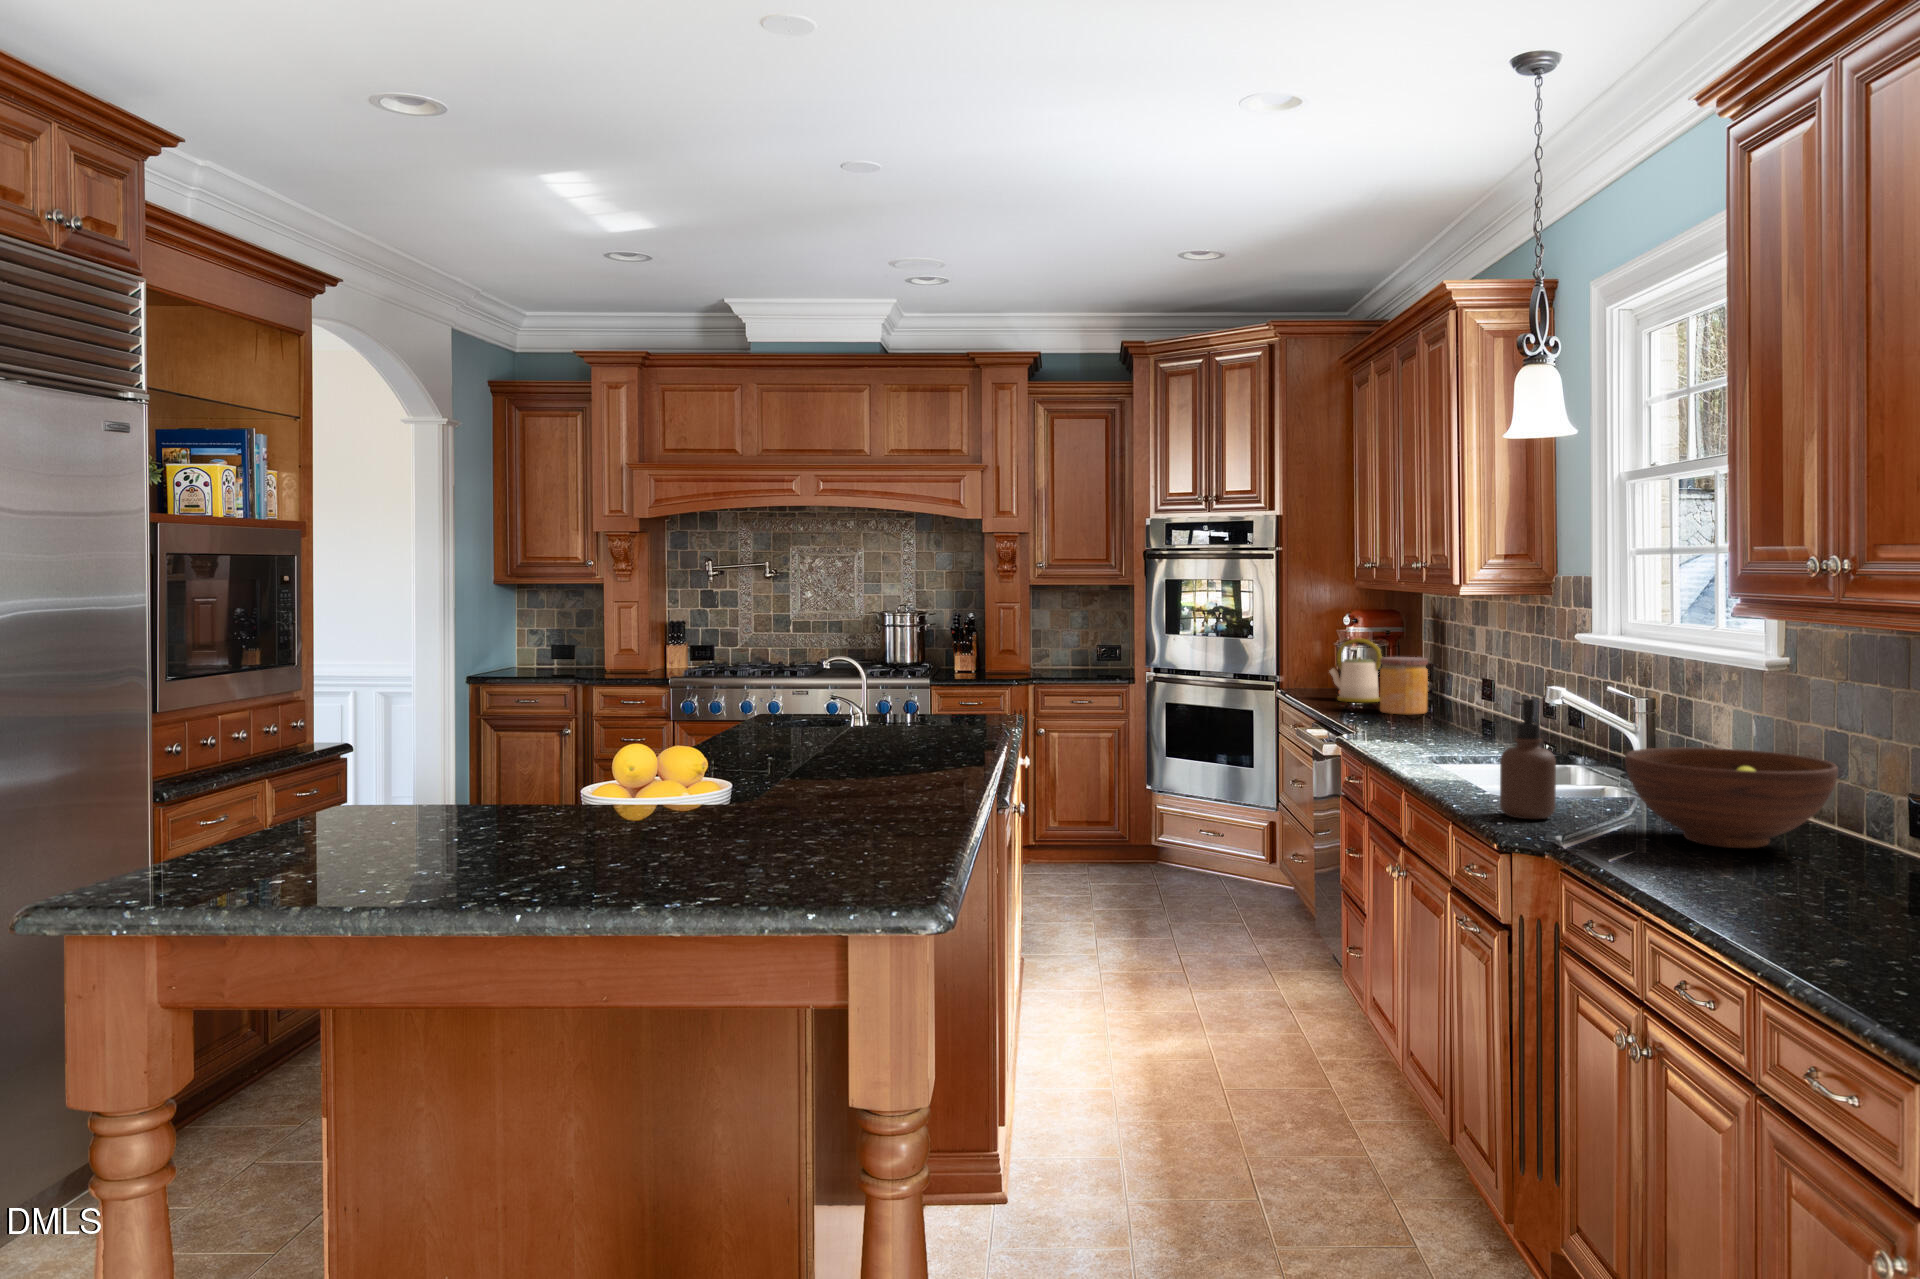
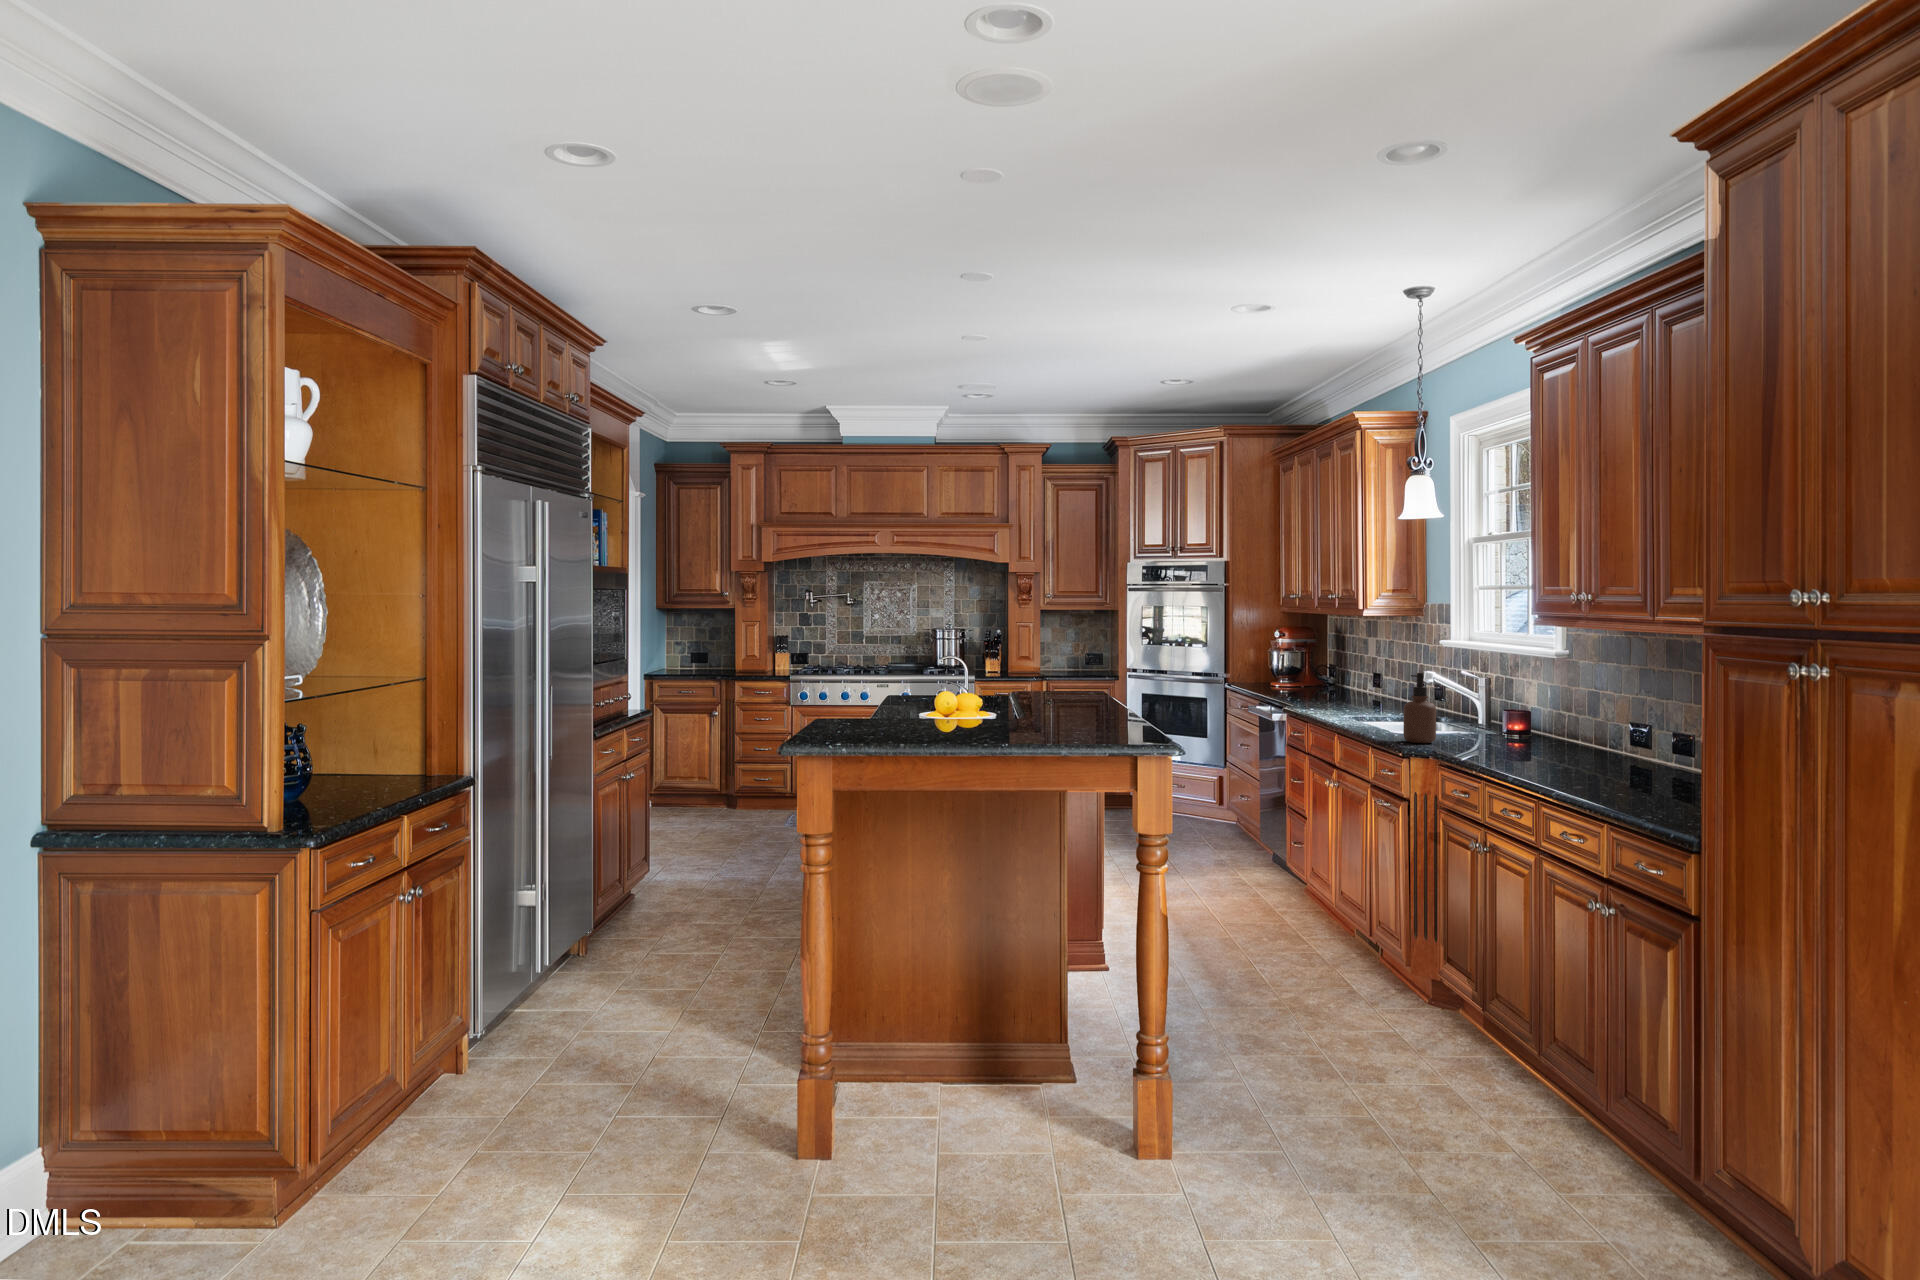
kettle: present [1330,638,1382,702] -> none [1265,647,1302,690]
jar: present [1380,657,1428,714] -> none [1304,658,1336,697]
fruit bowl: present [1625,747,1838,848] -> none [1477,700,1593,754]

